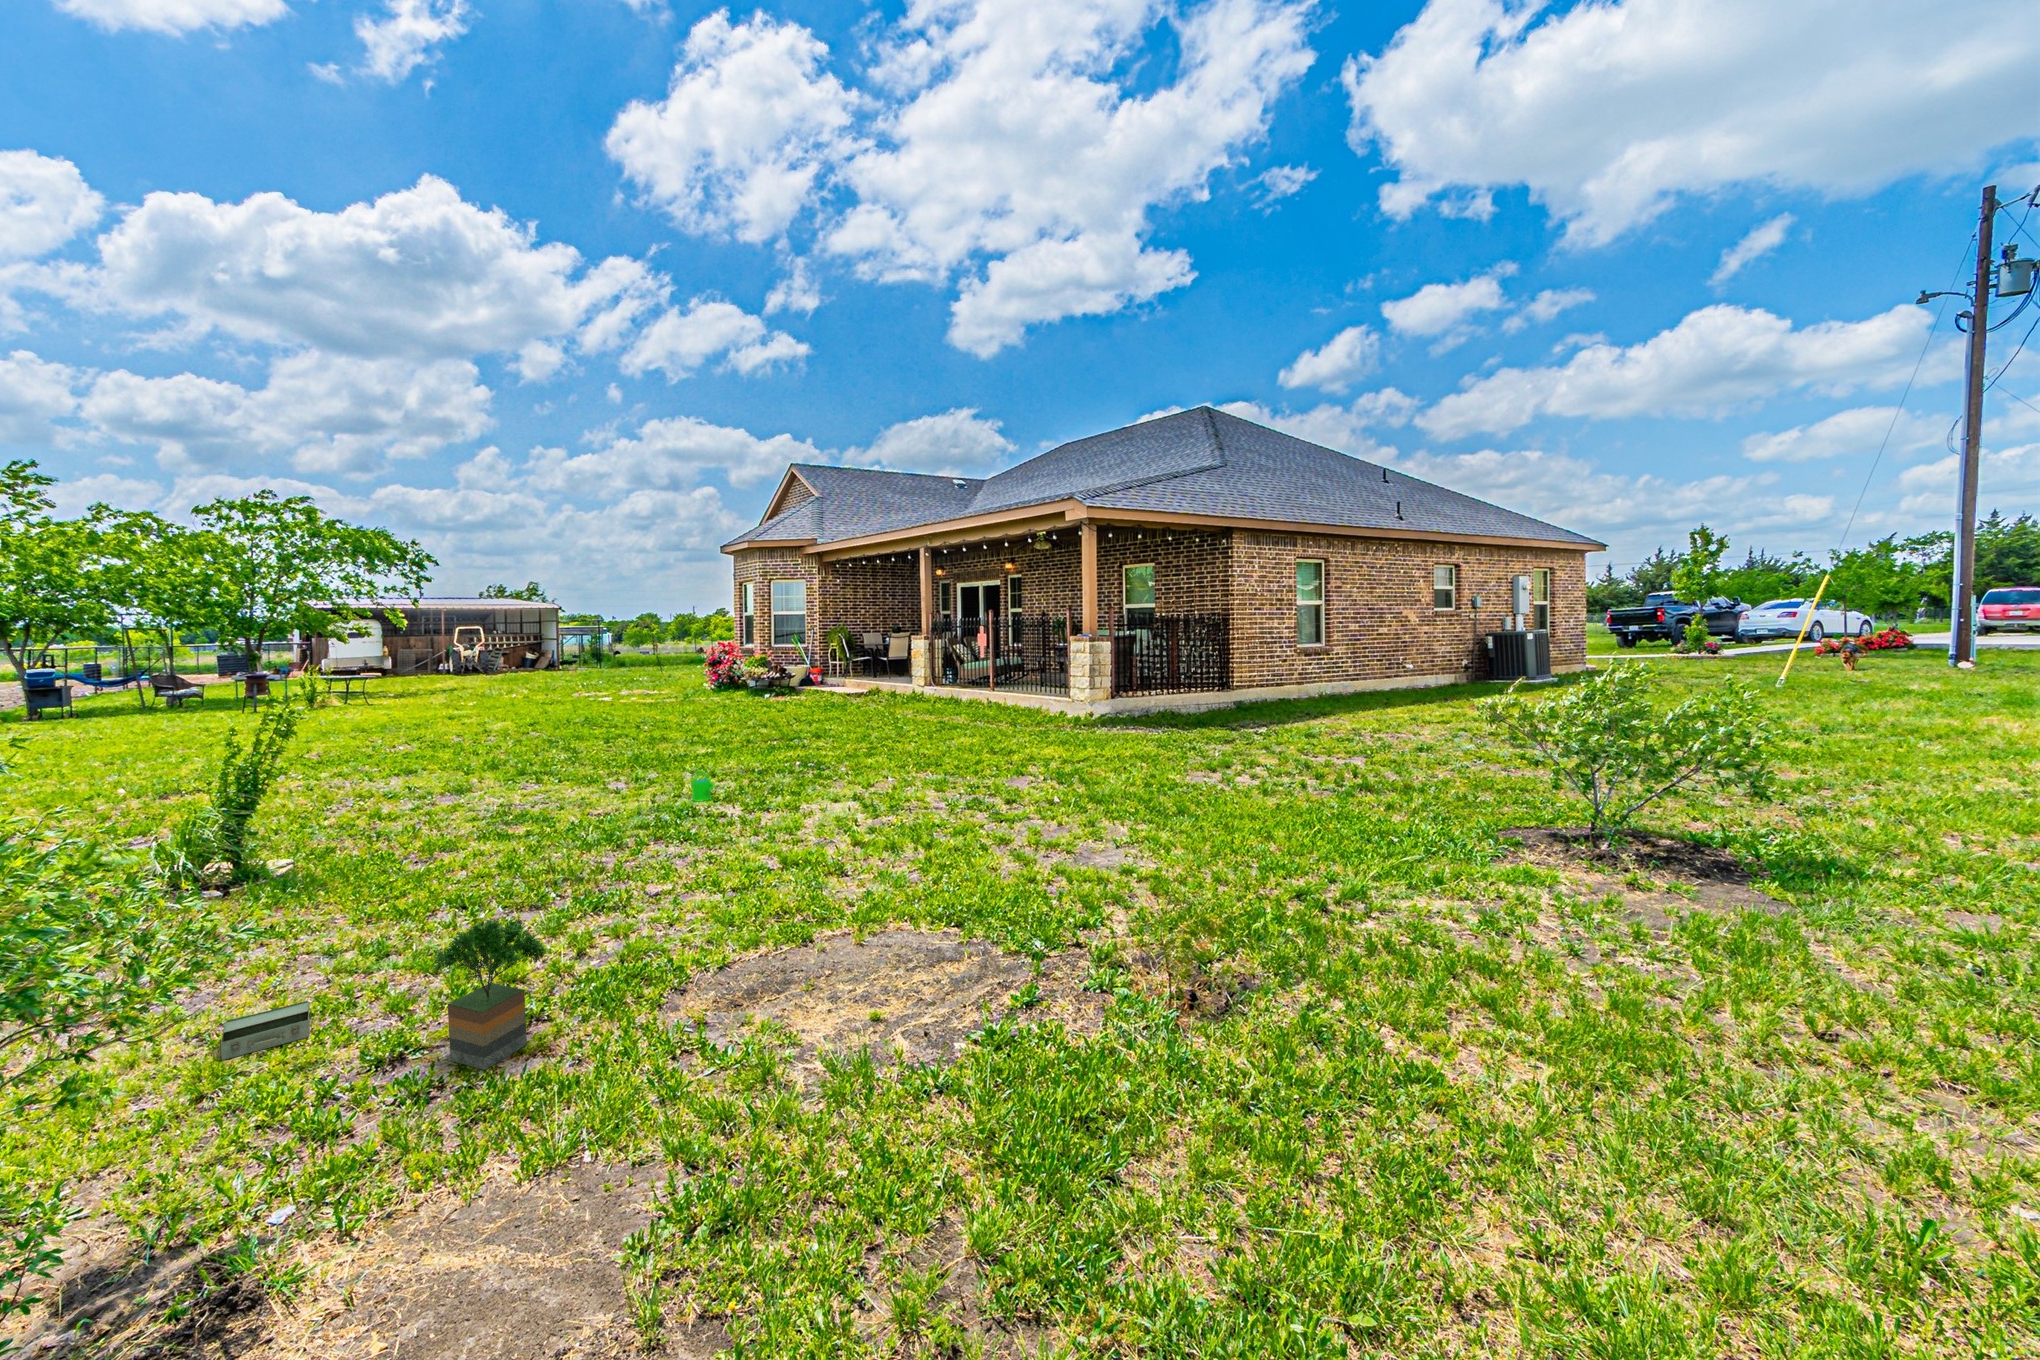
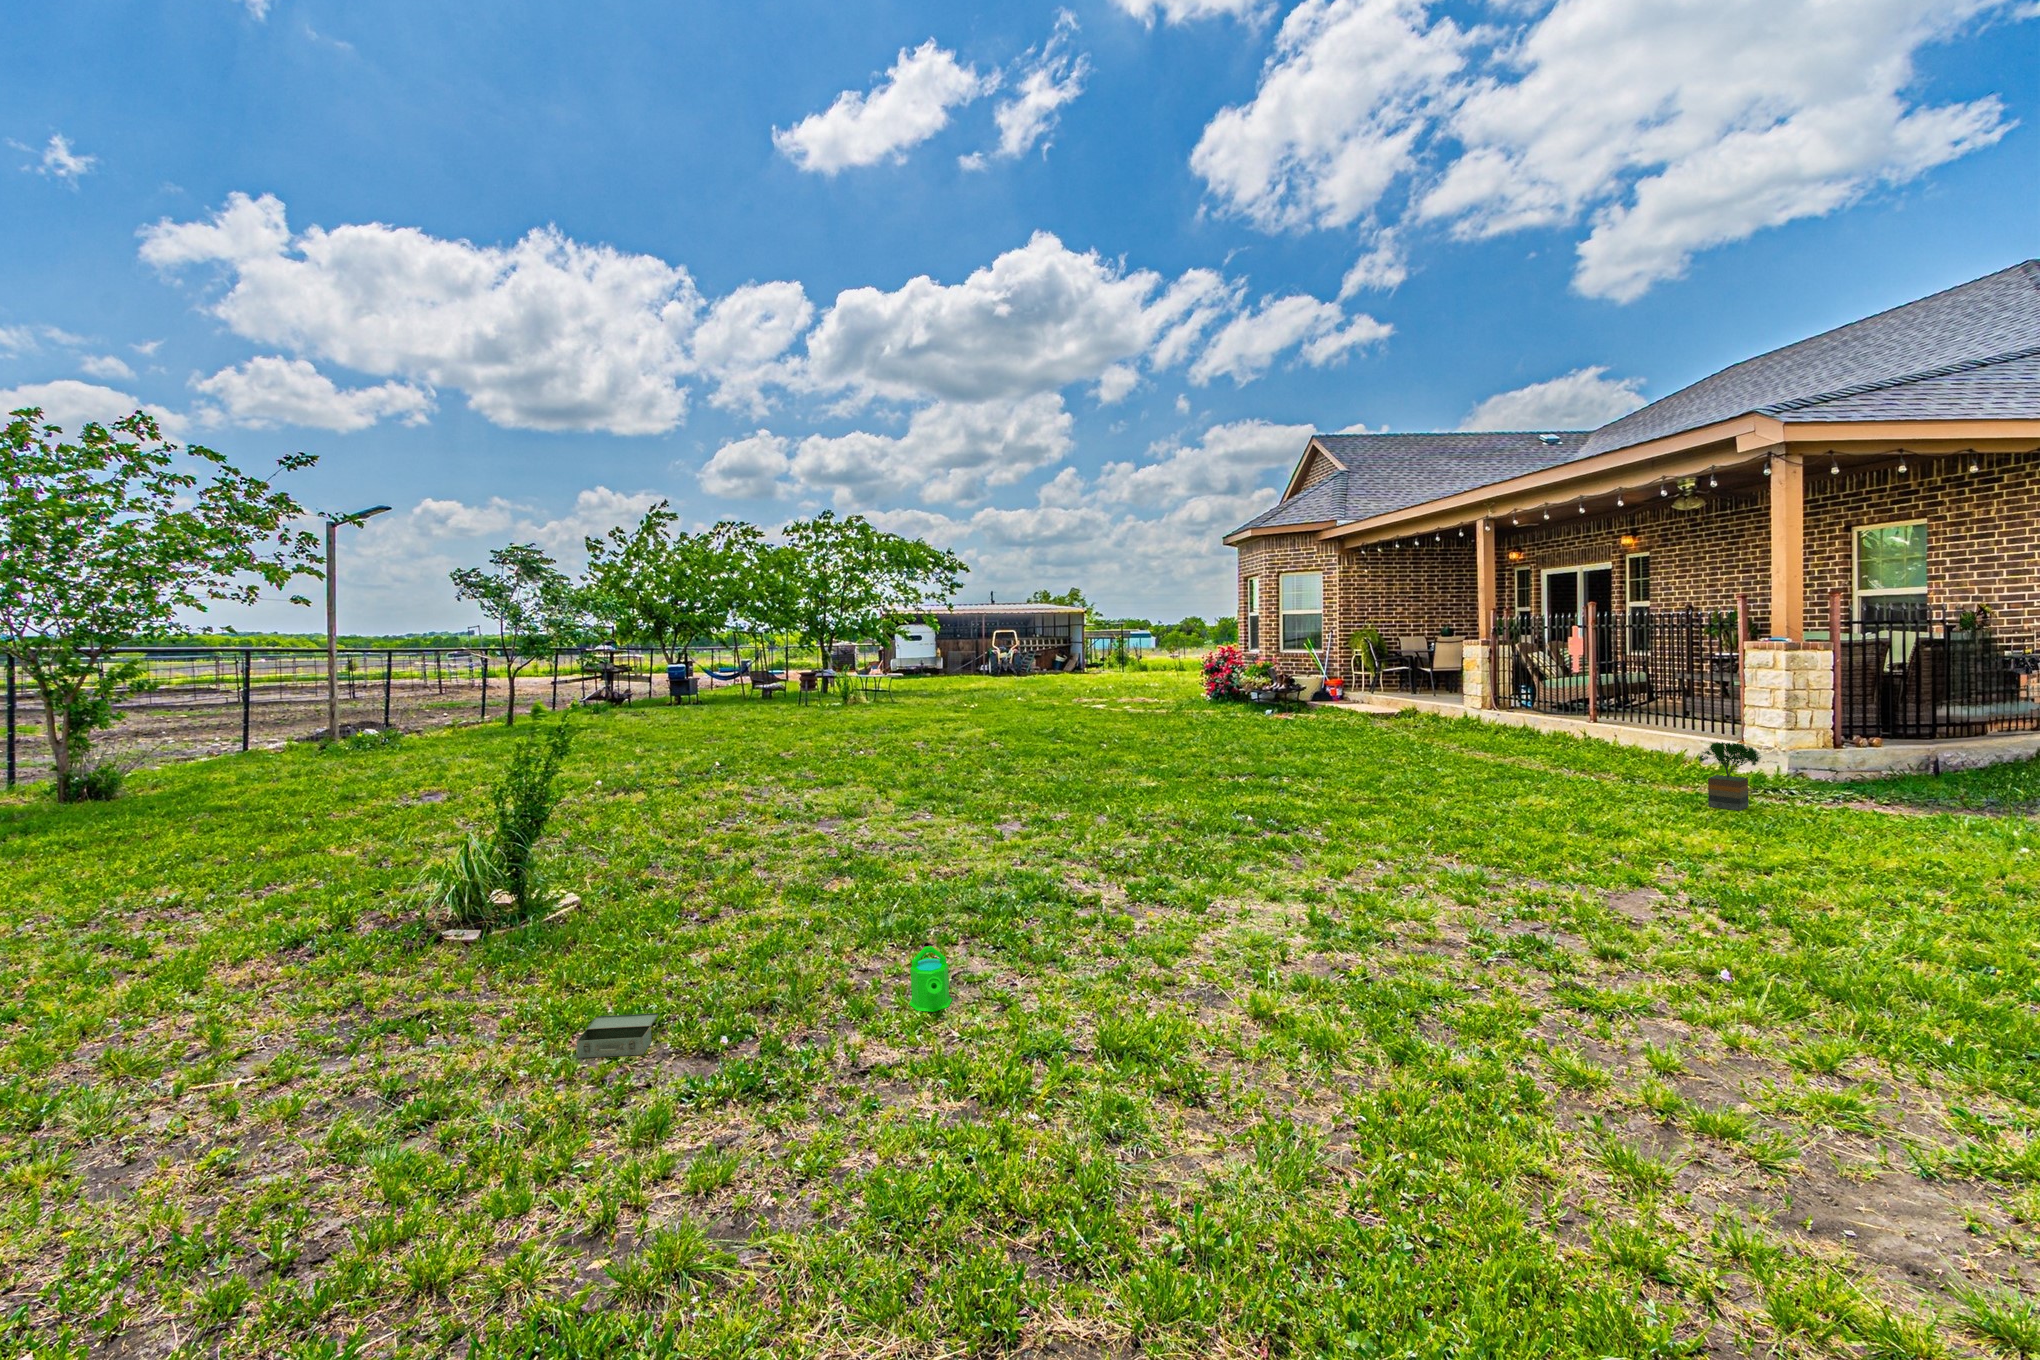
watering can: present [692,771,714,802] -> present [909,946,952,1012]
potted tree: present [432,919,546,1070] -> present [1698,742,1761,811]

